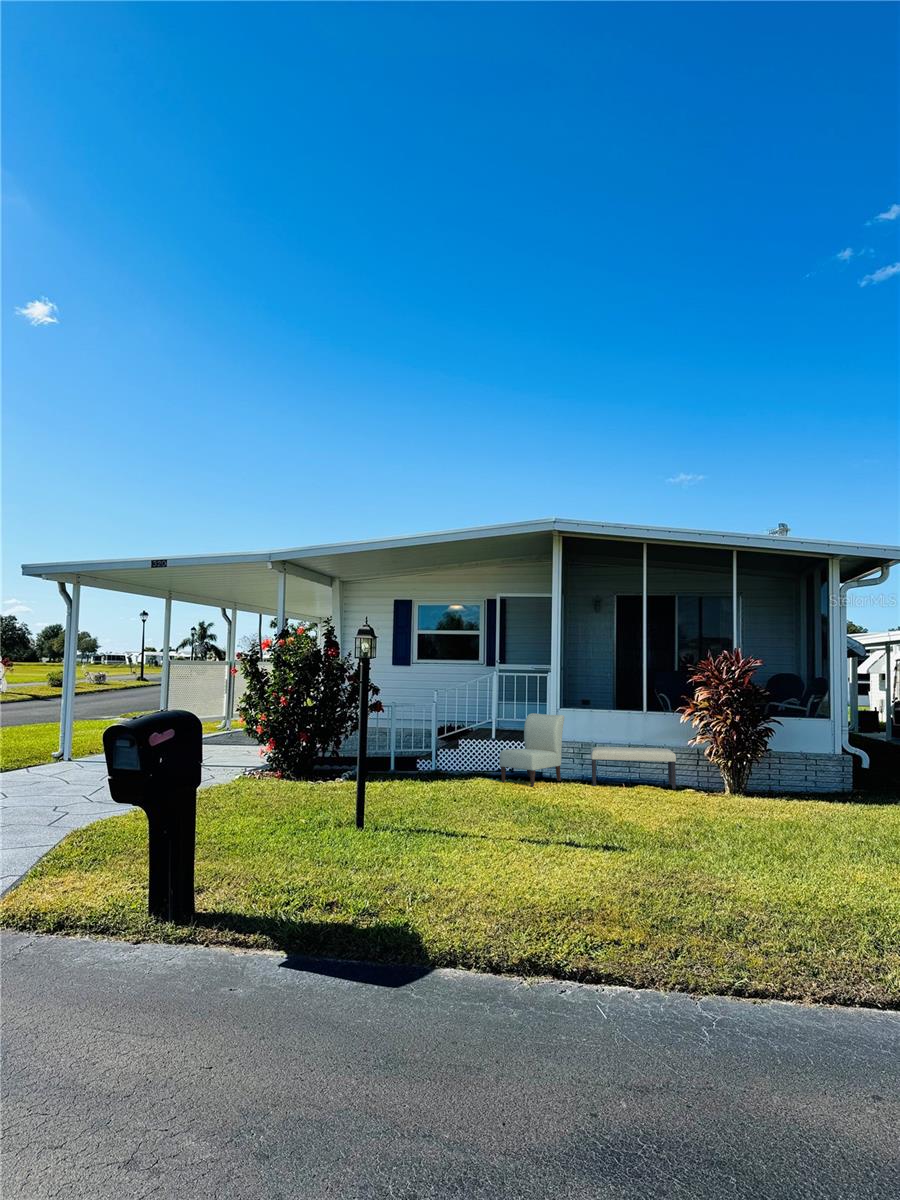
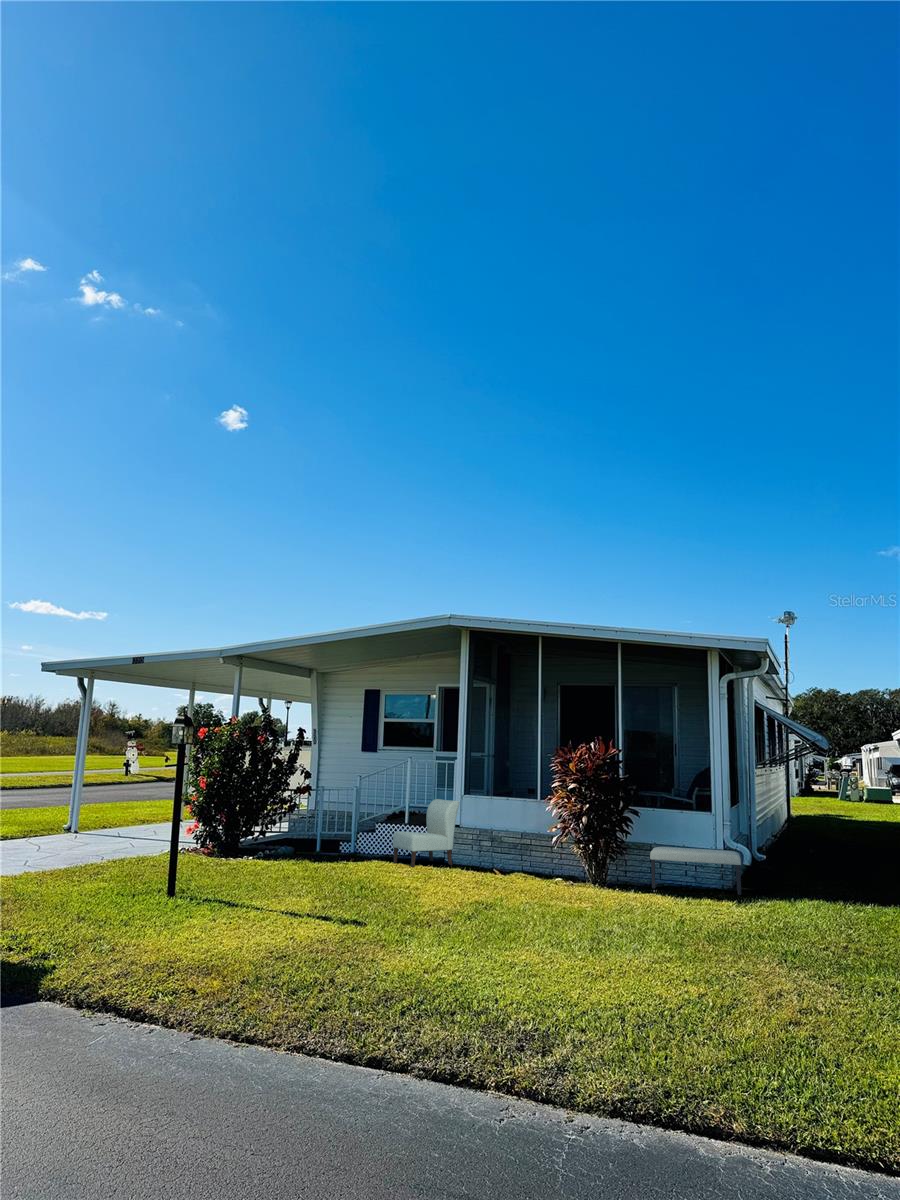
bench: present [591,747,676,789] -> present [650,847,741,895]

